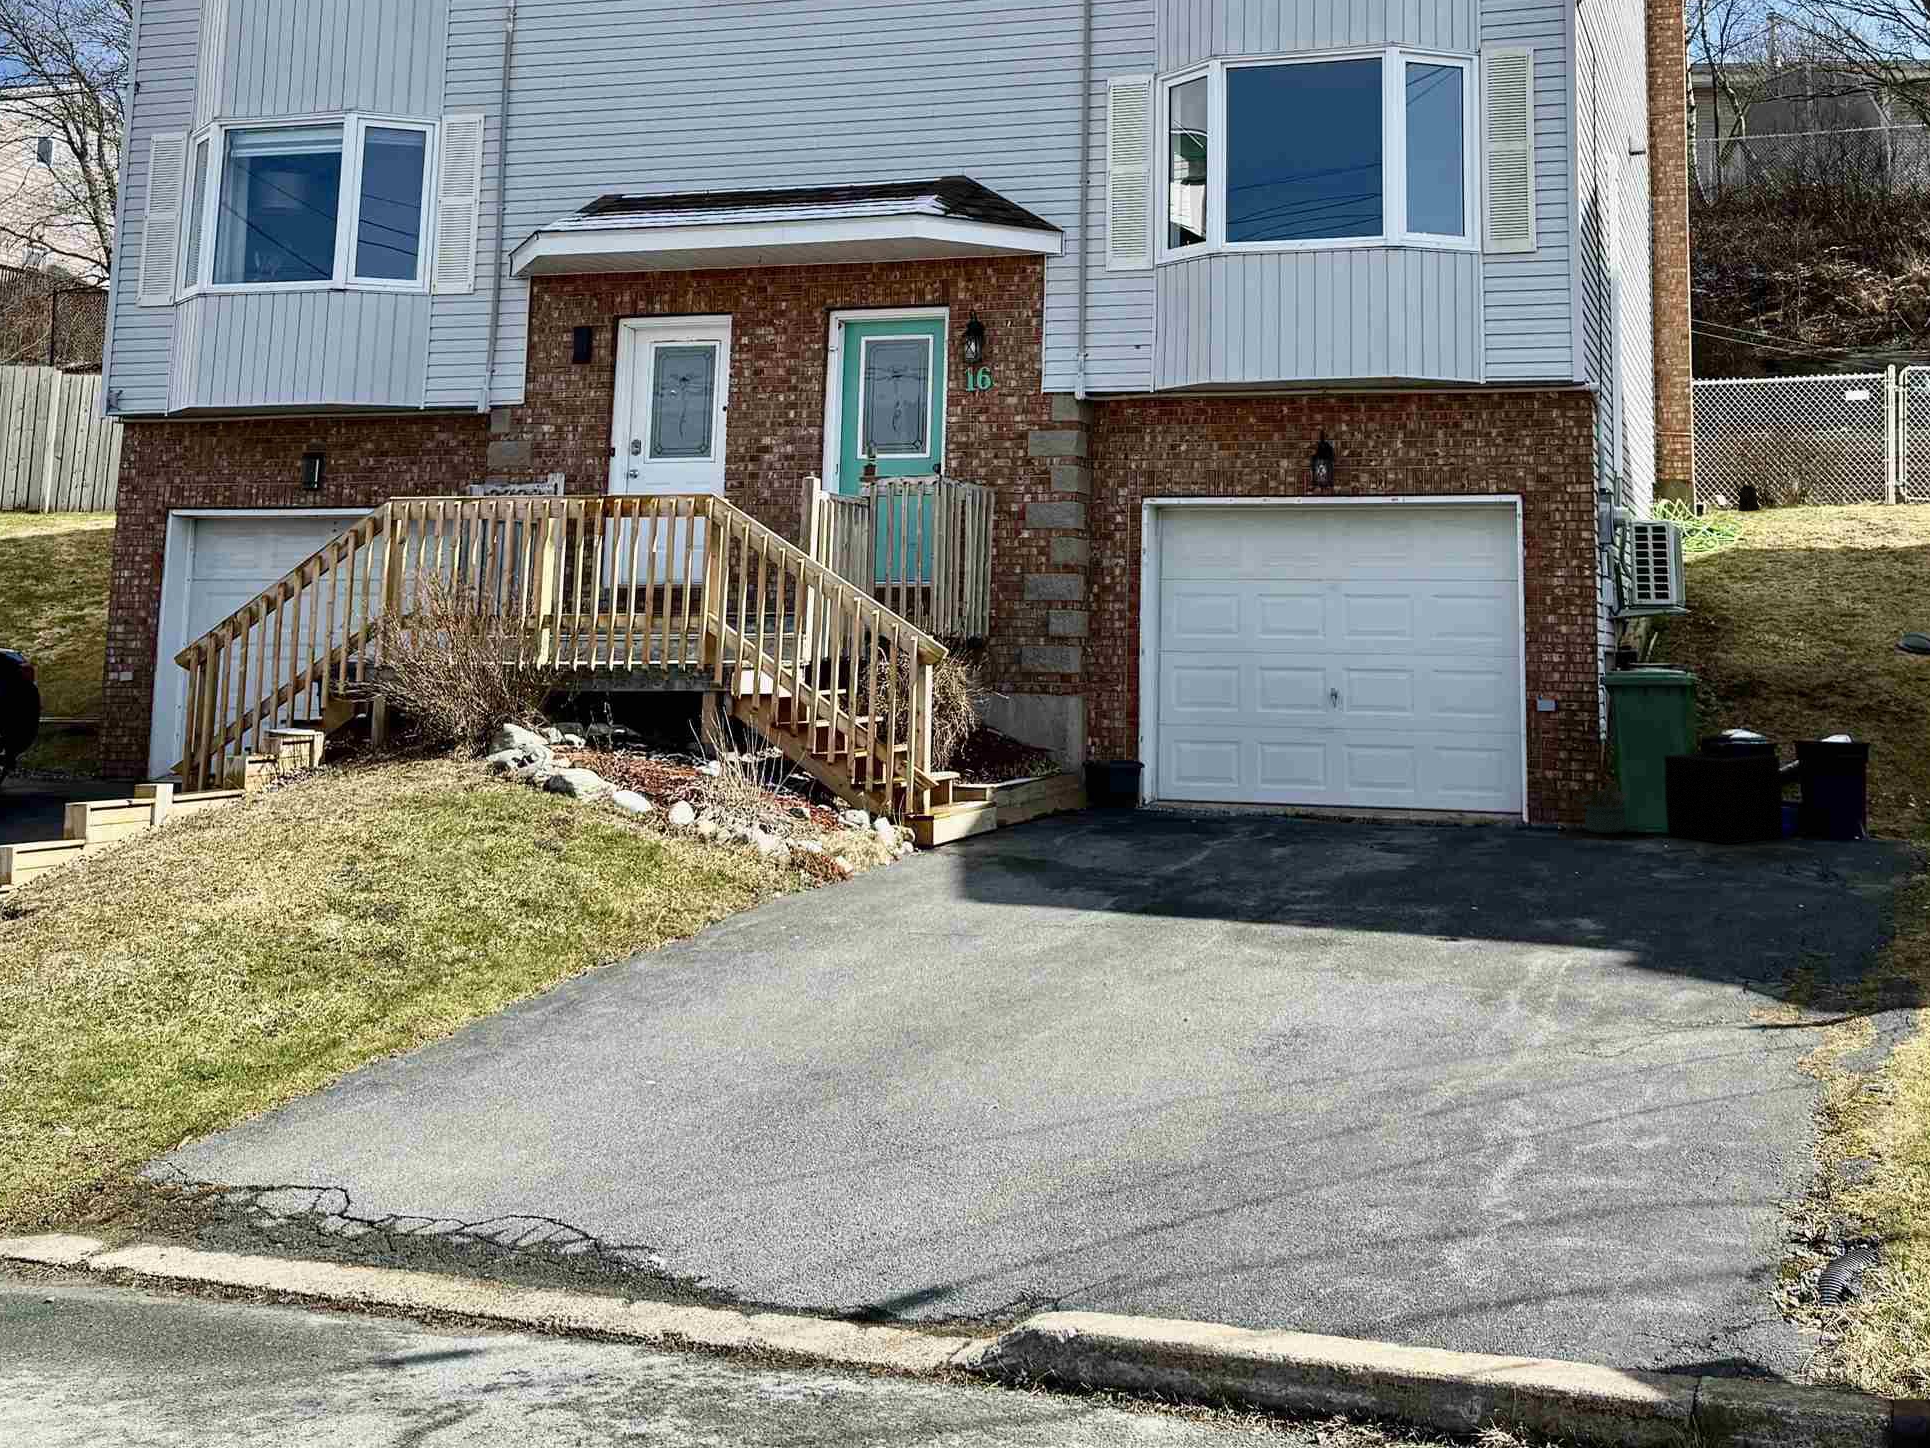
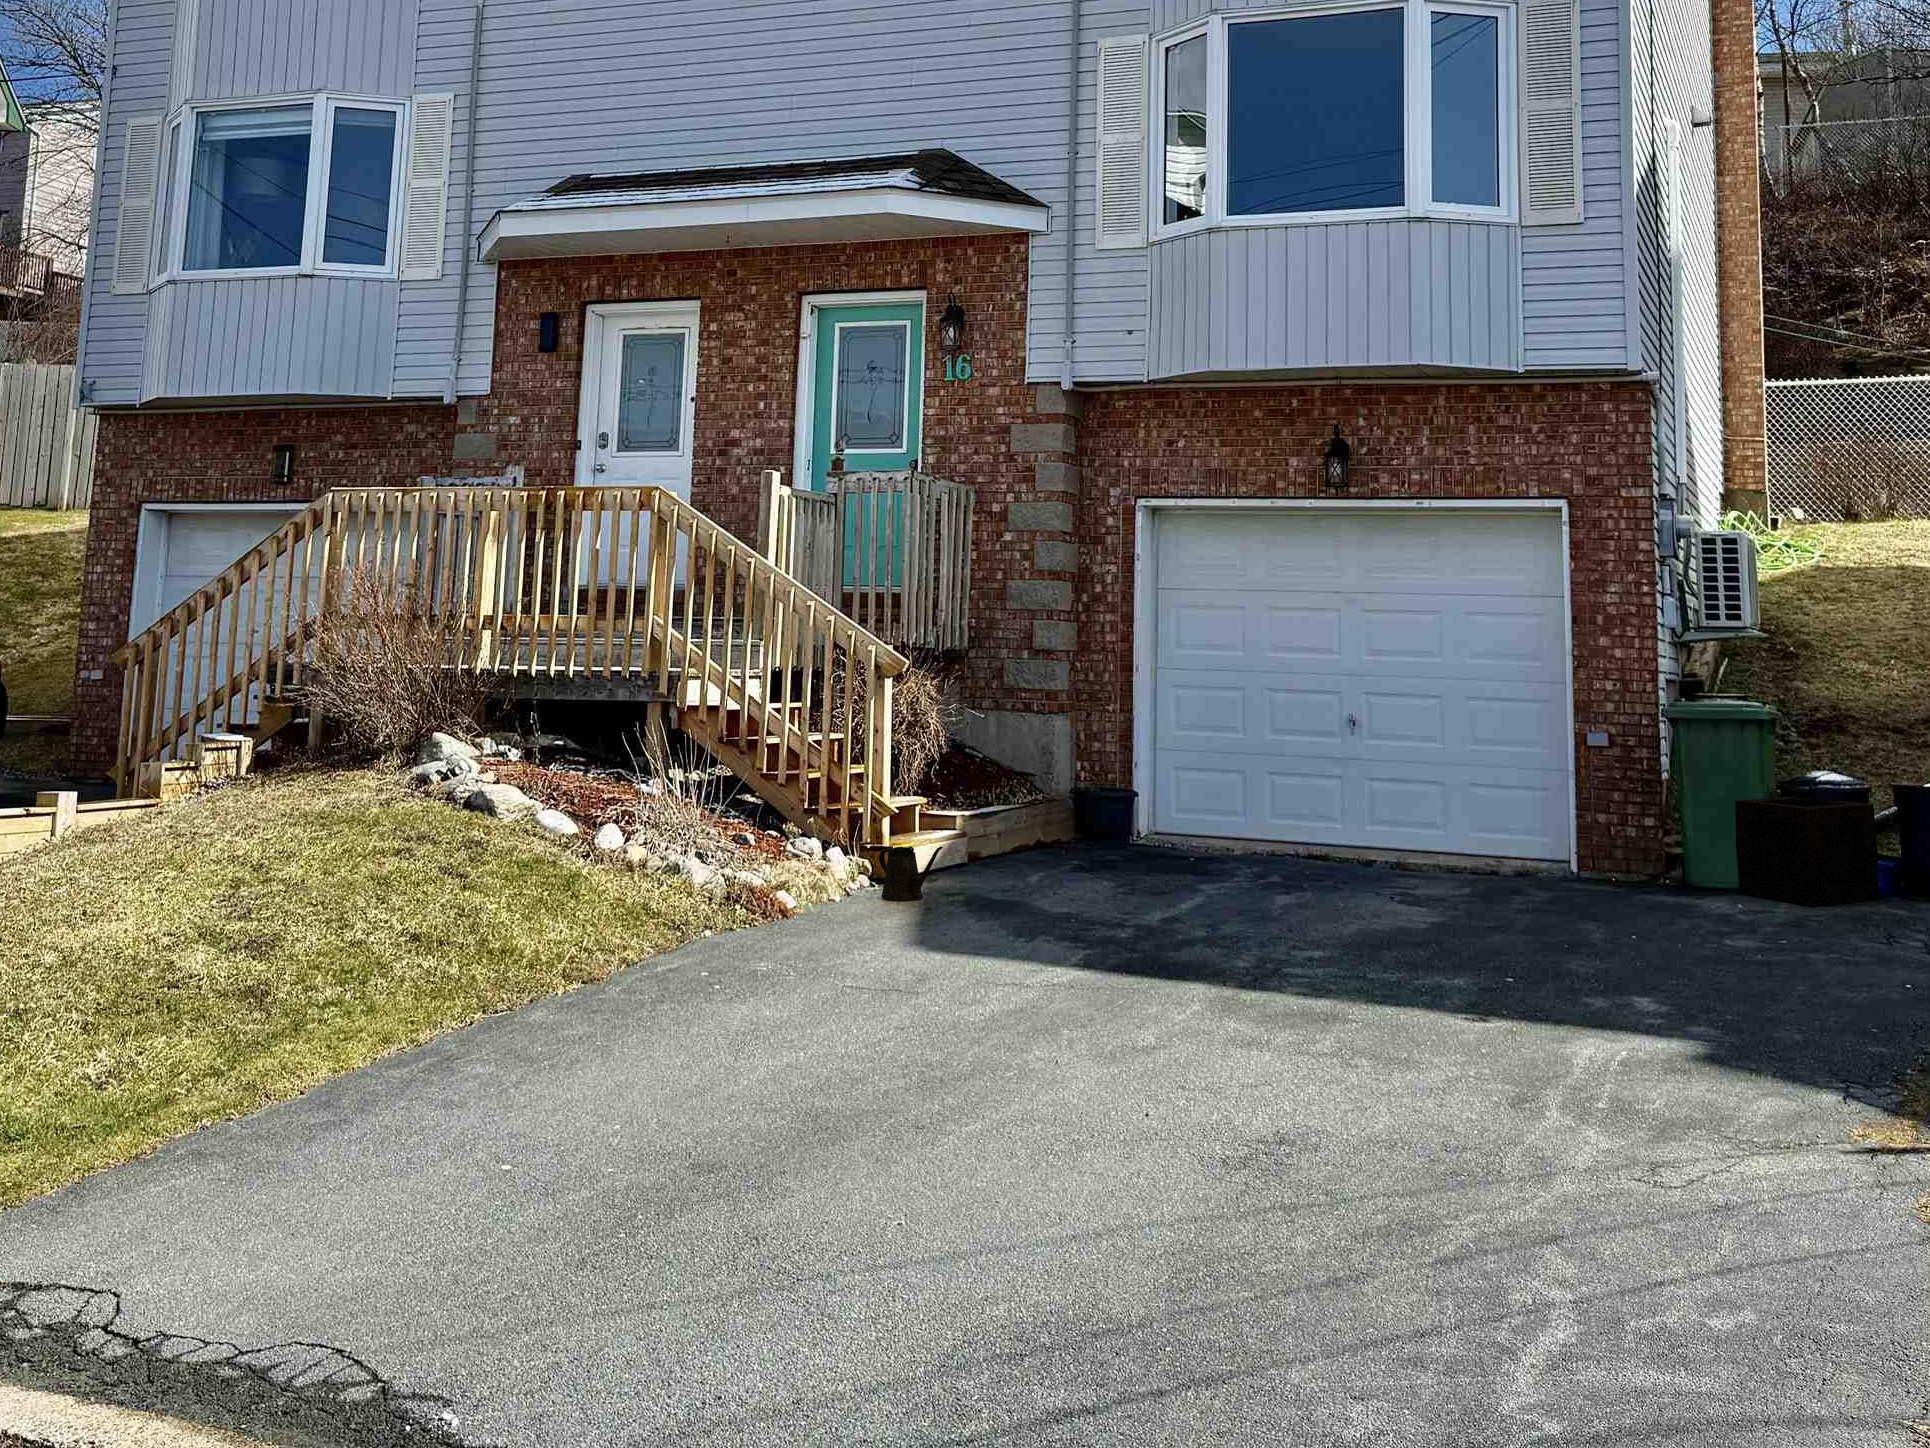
watering can: present [1734,482,1760,511] -> present [879,846,943,901]
decorative plant: present [1576,784,1627,833] -> none [1627,830,1692,888]

